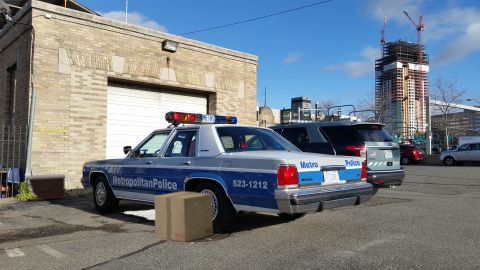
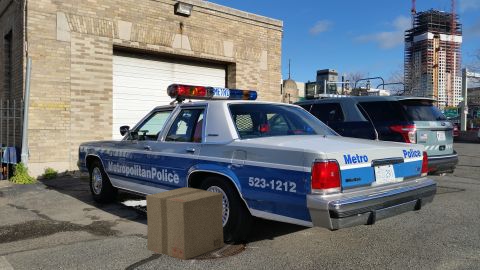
bench: present [25,174,66,201] -> none [20,153,67,184]

